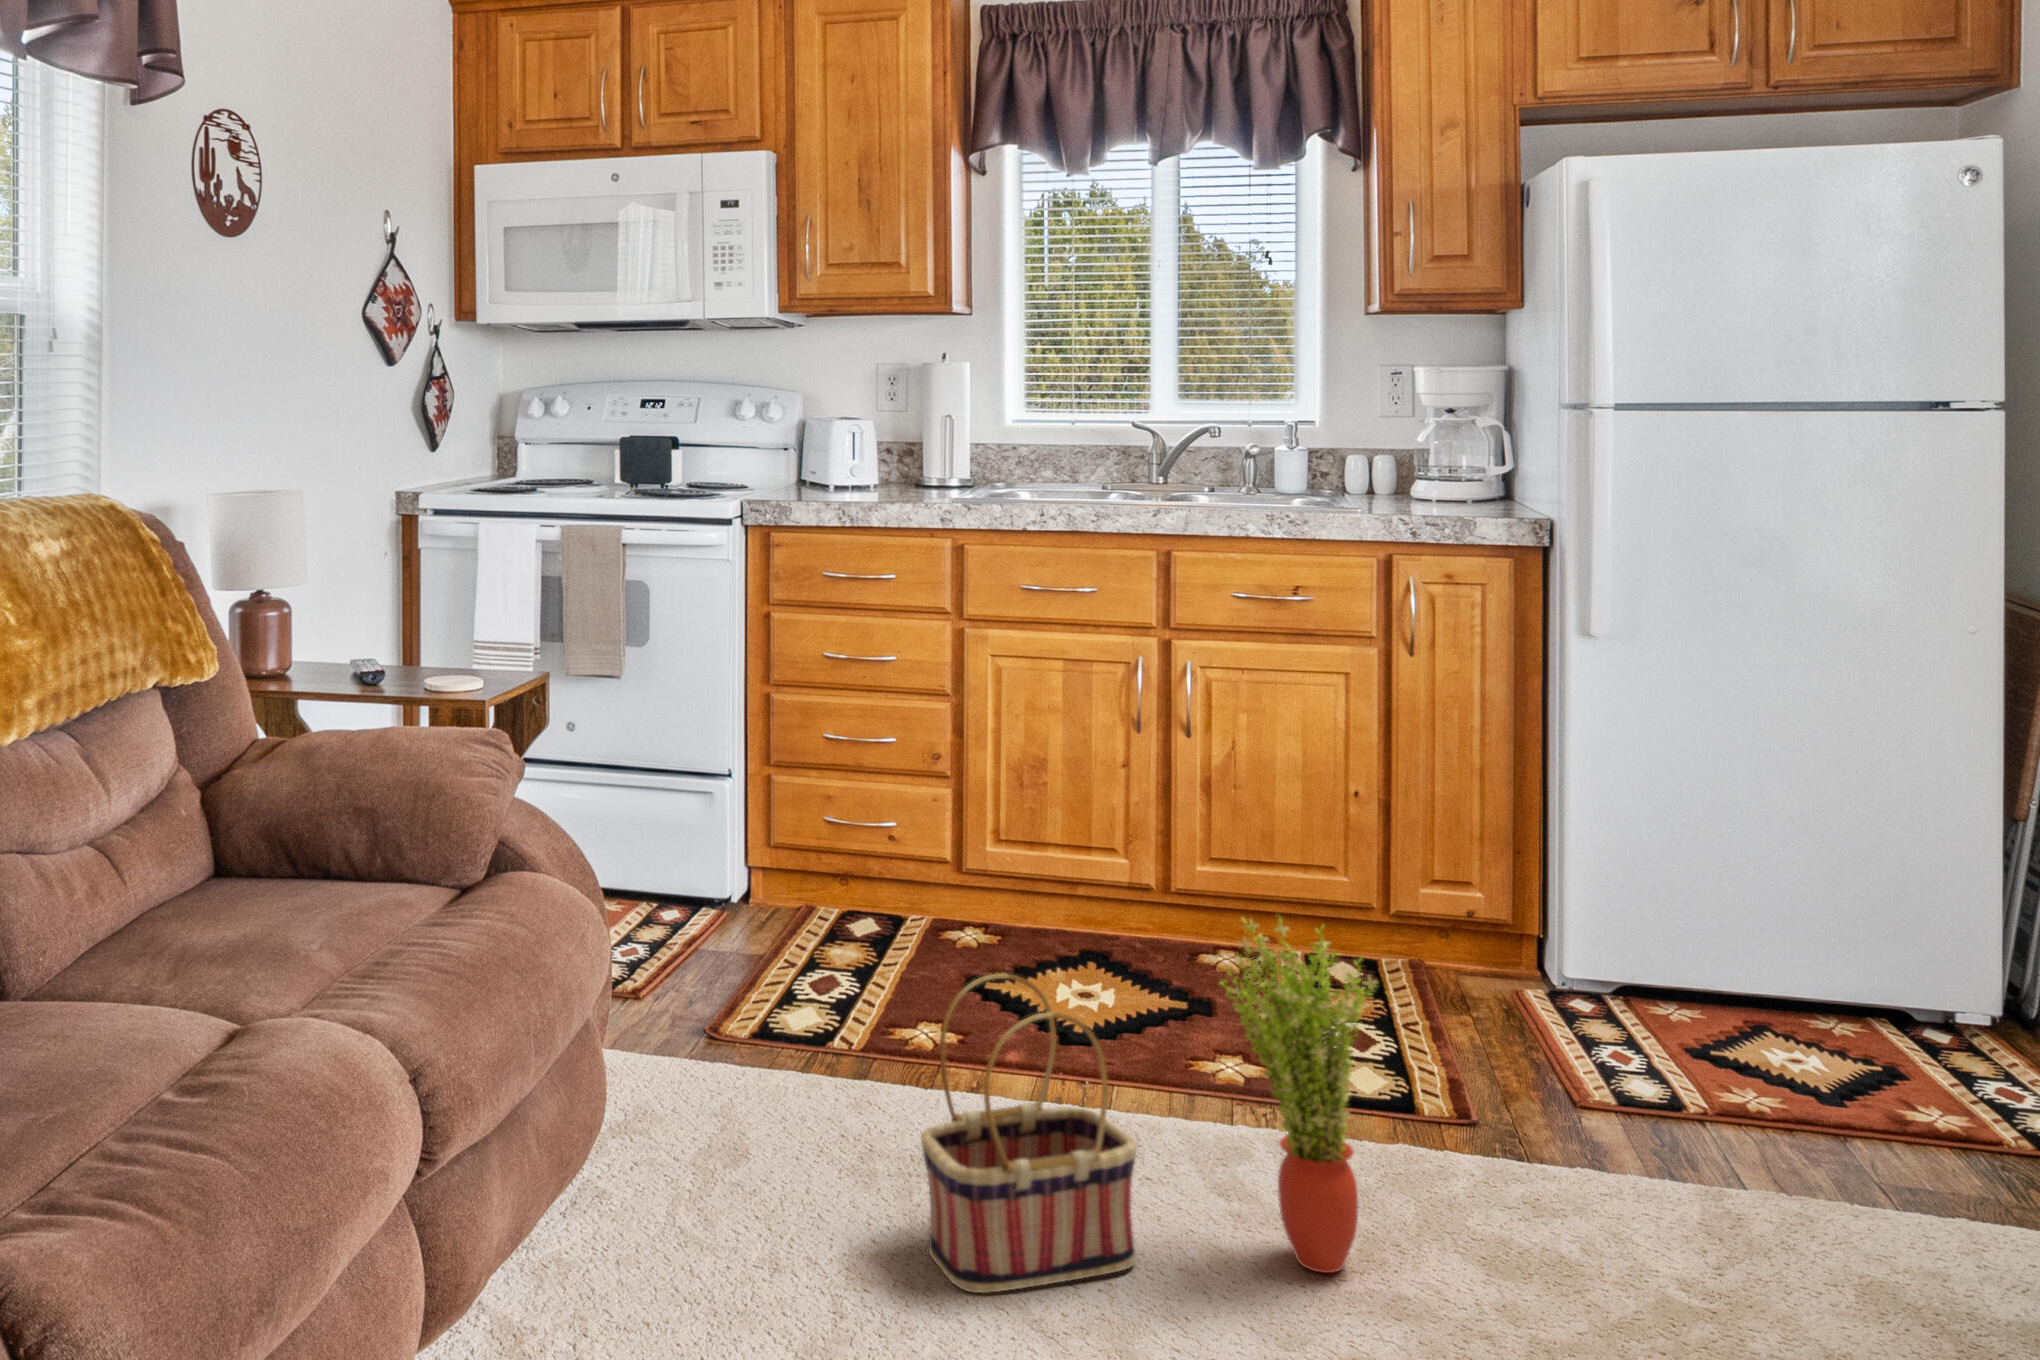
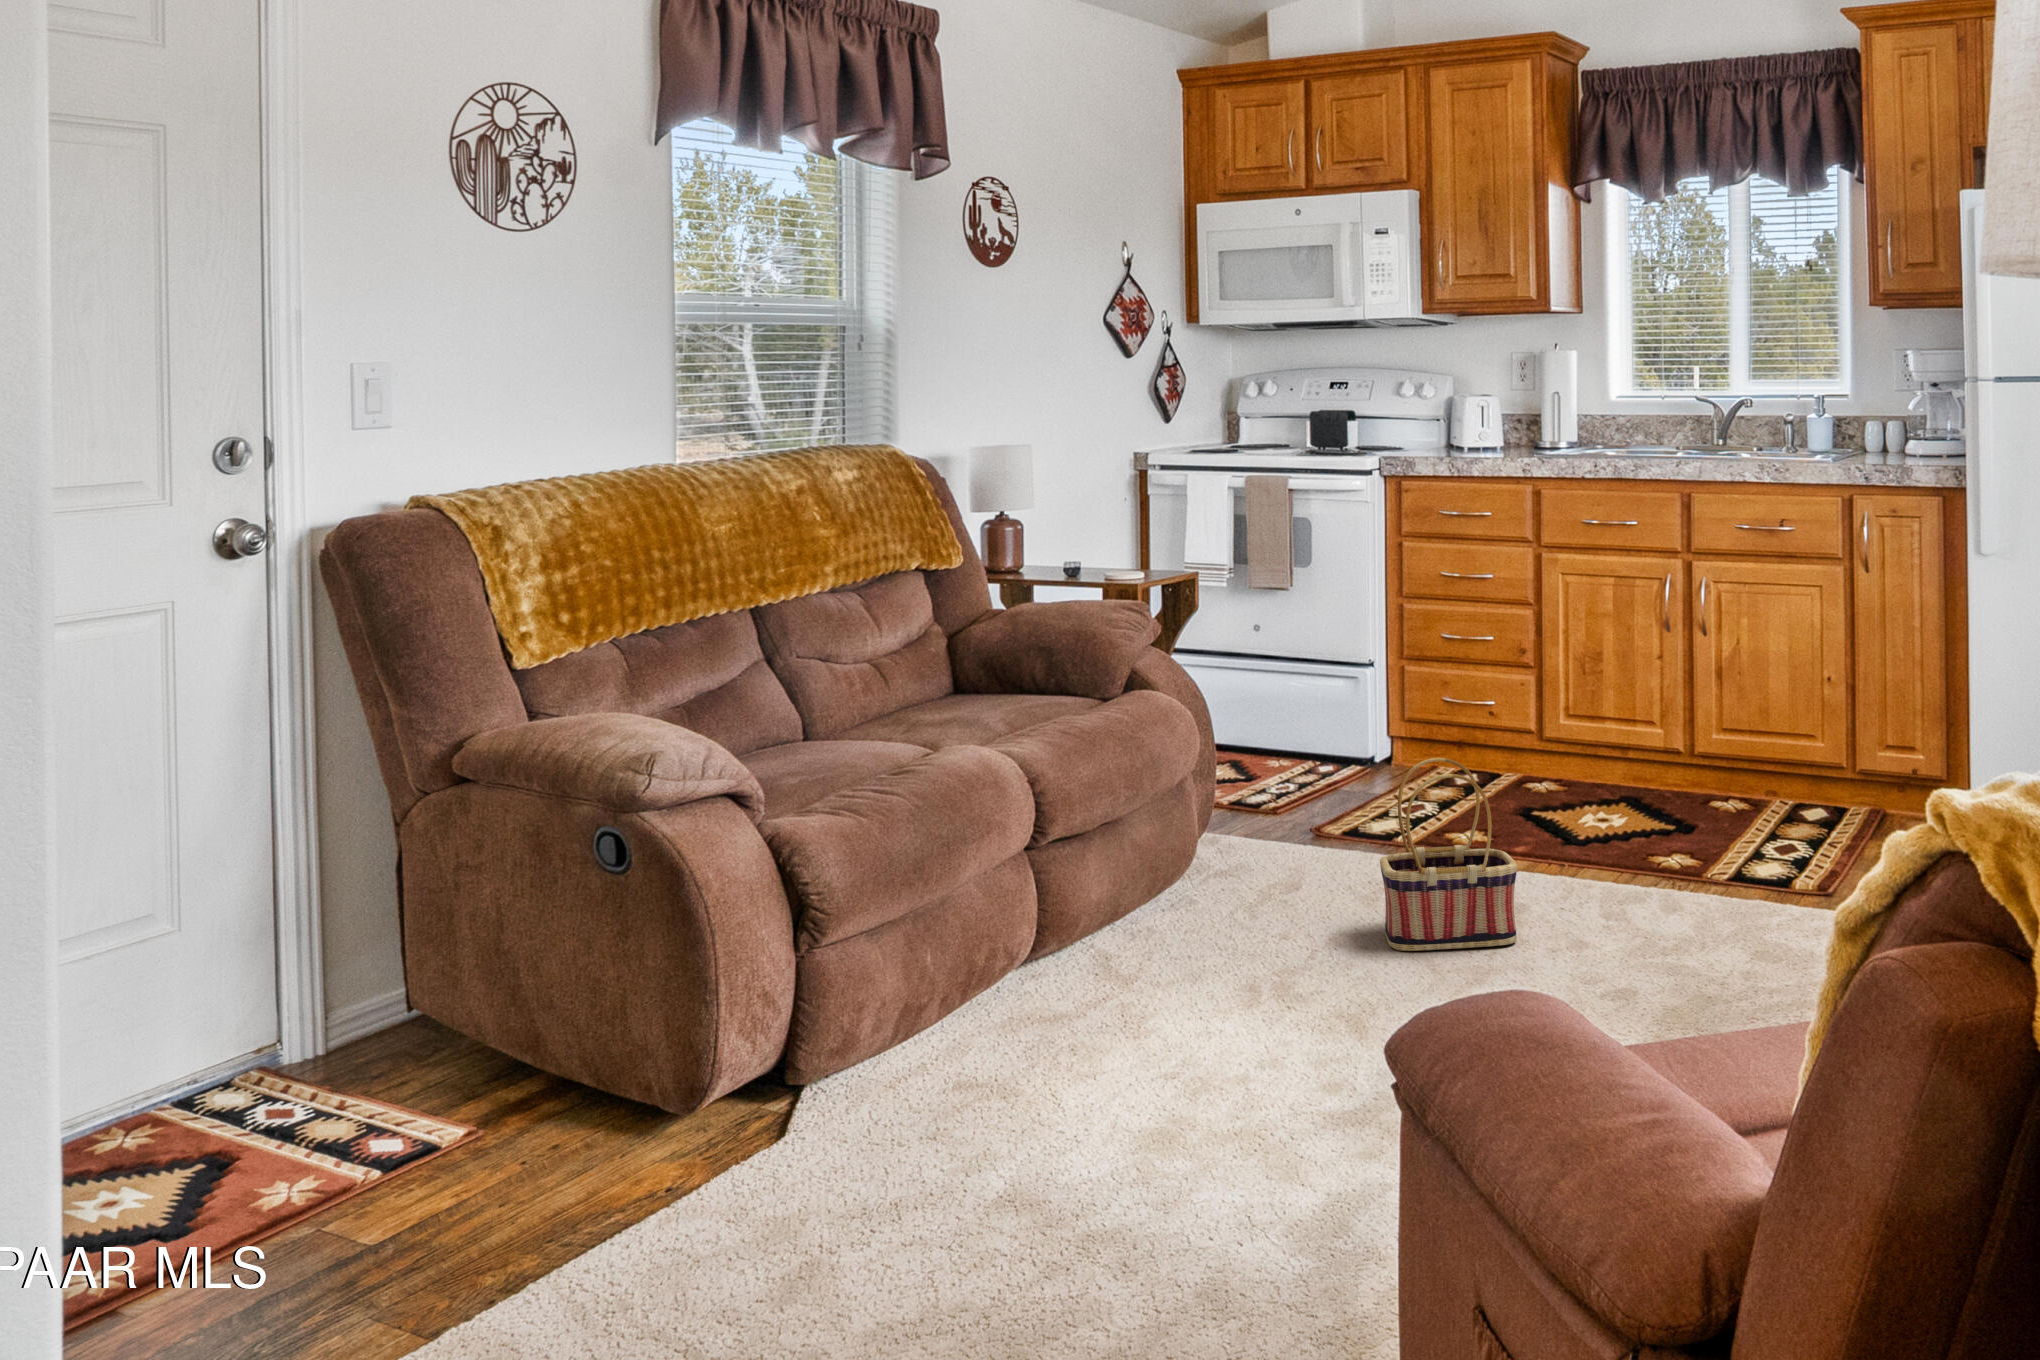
potted plant: present [1220,915,1377,1273] -> none [1569,719,1666,952]

